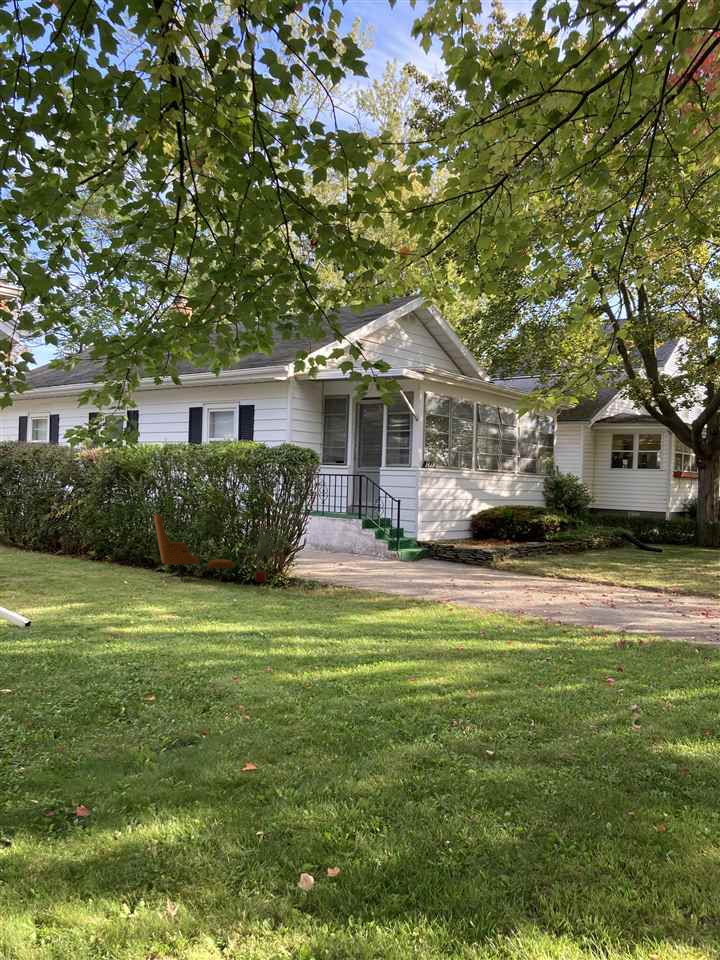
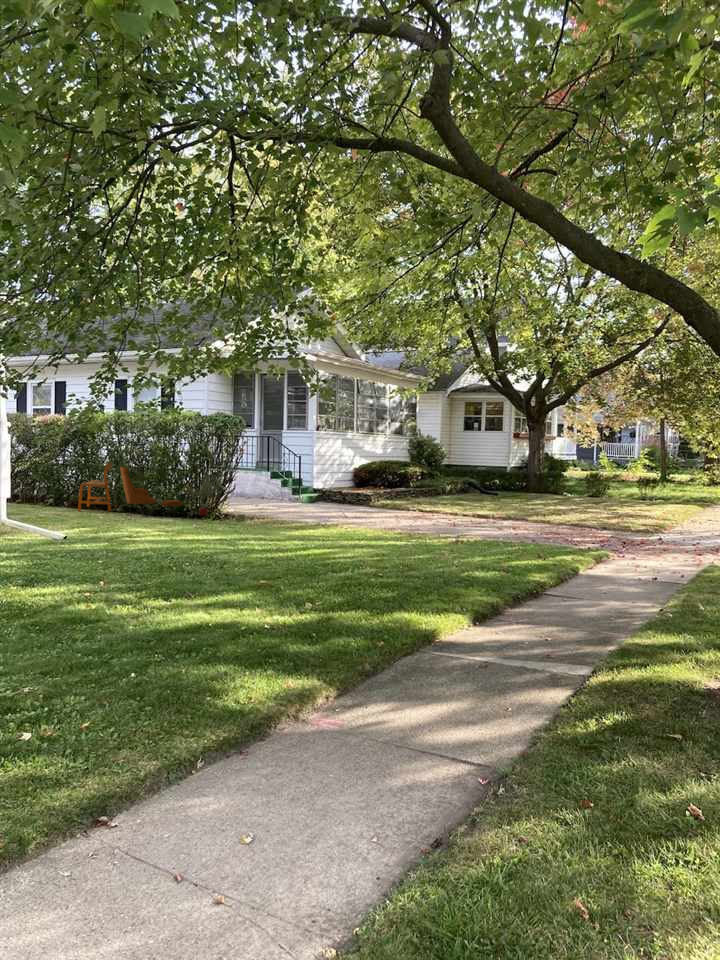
bench: none [104,506,160,572] -> present [78,462,117,511]

